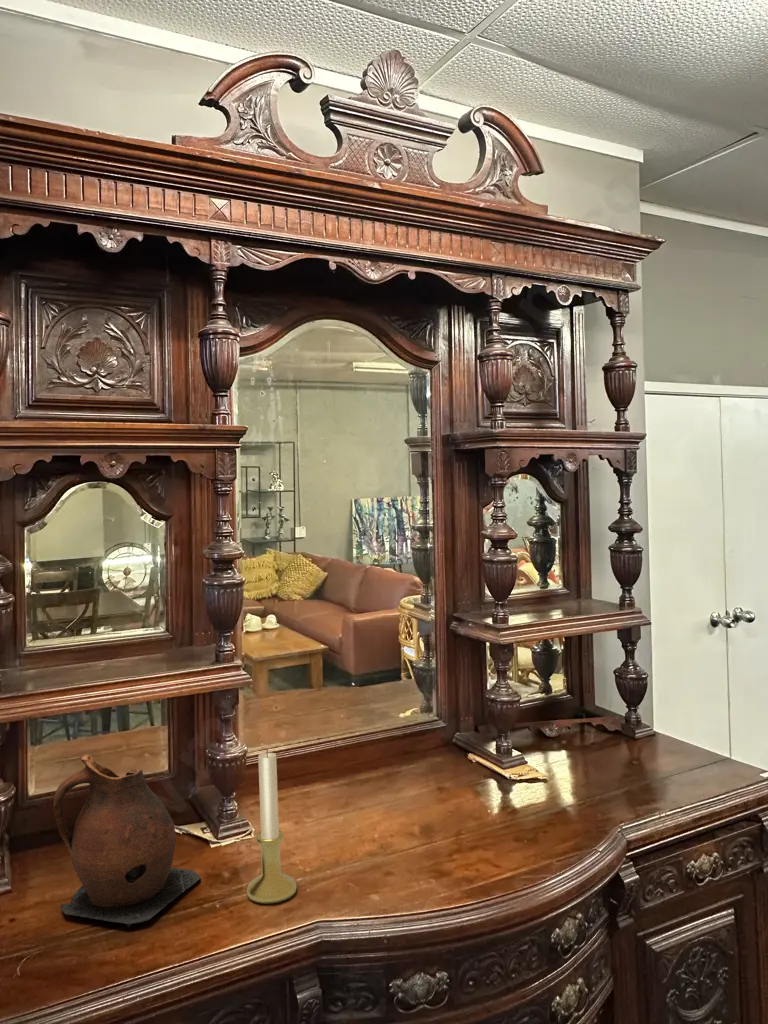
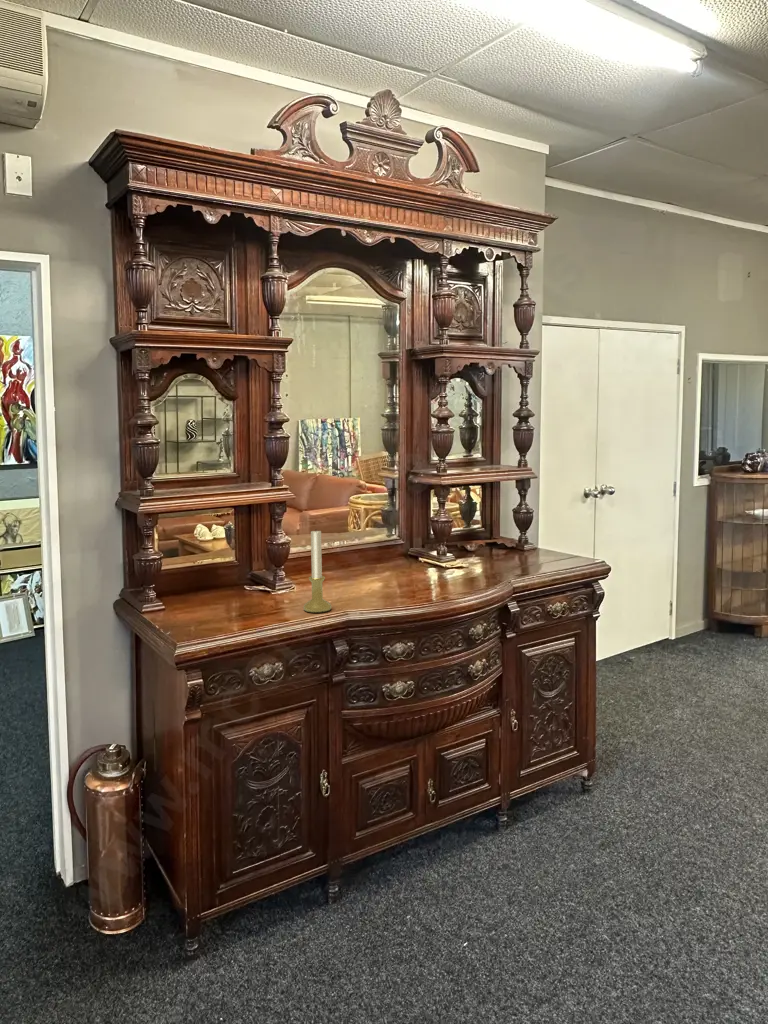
ceramic pitcher: present [54,754,201,927] -> none [193,530,274,620]

